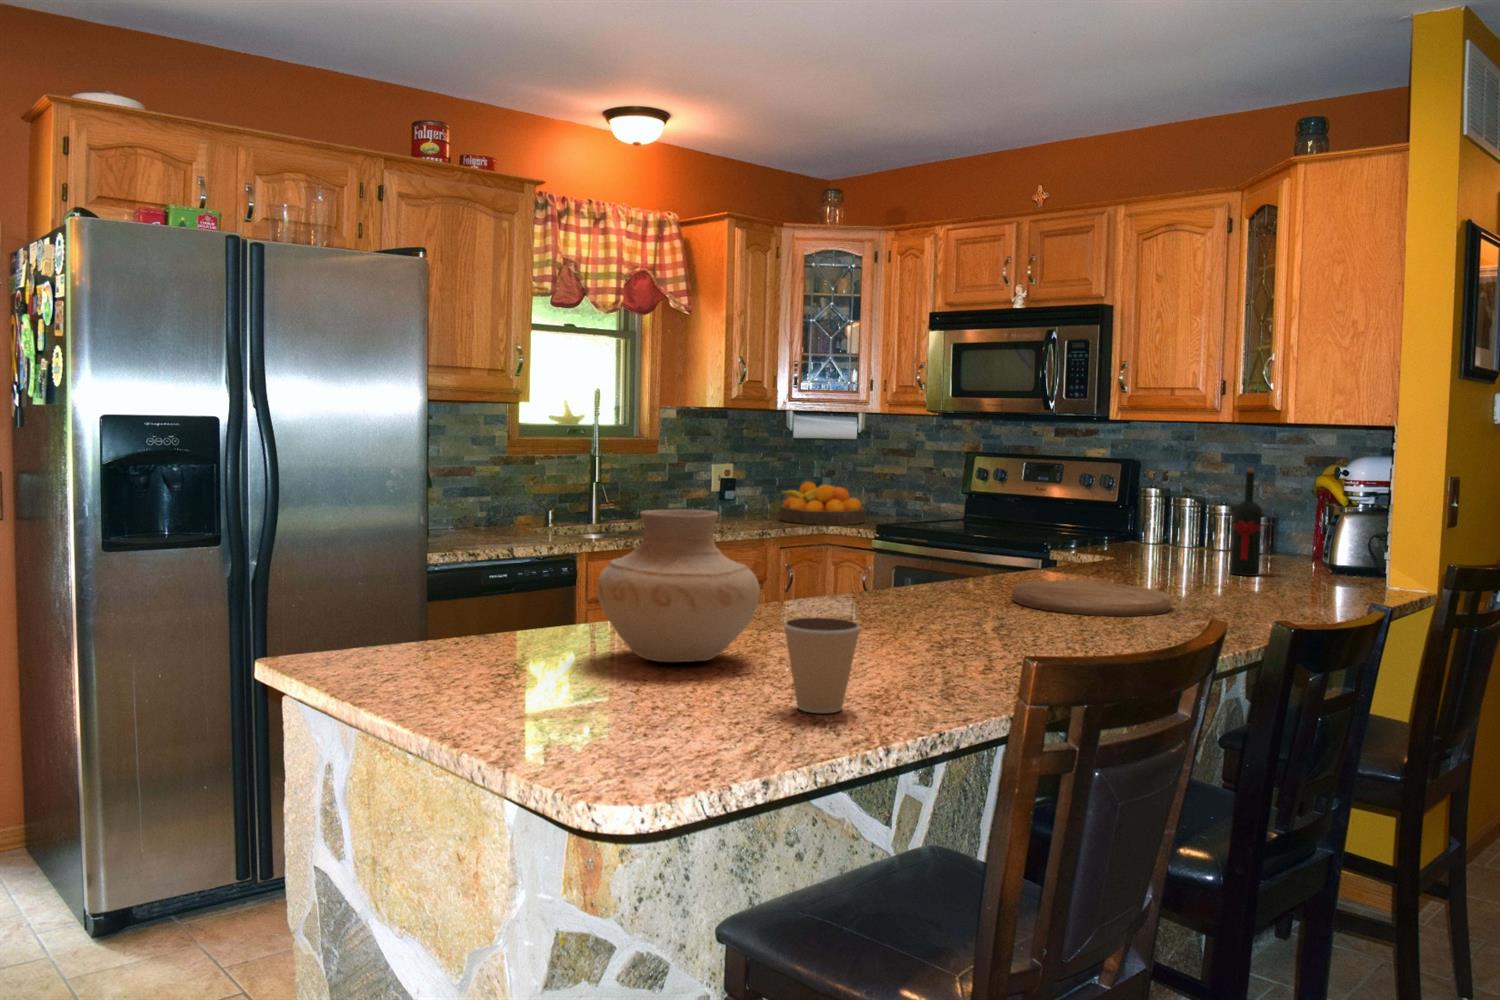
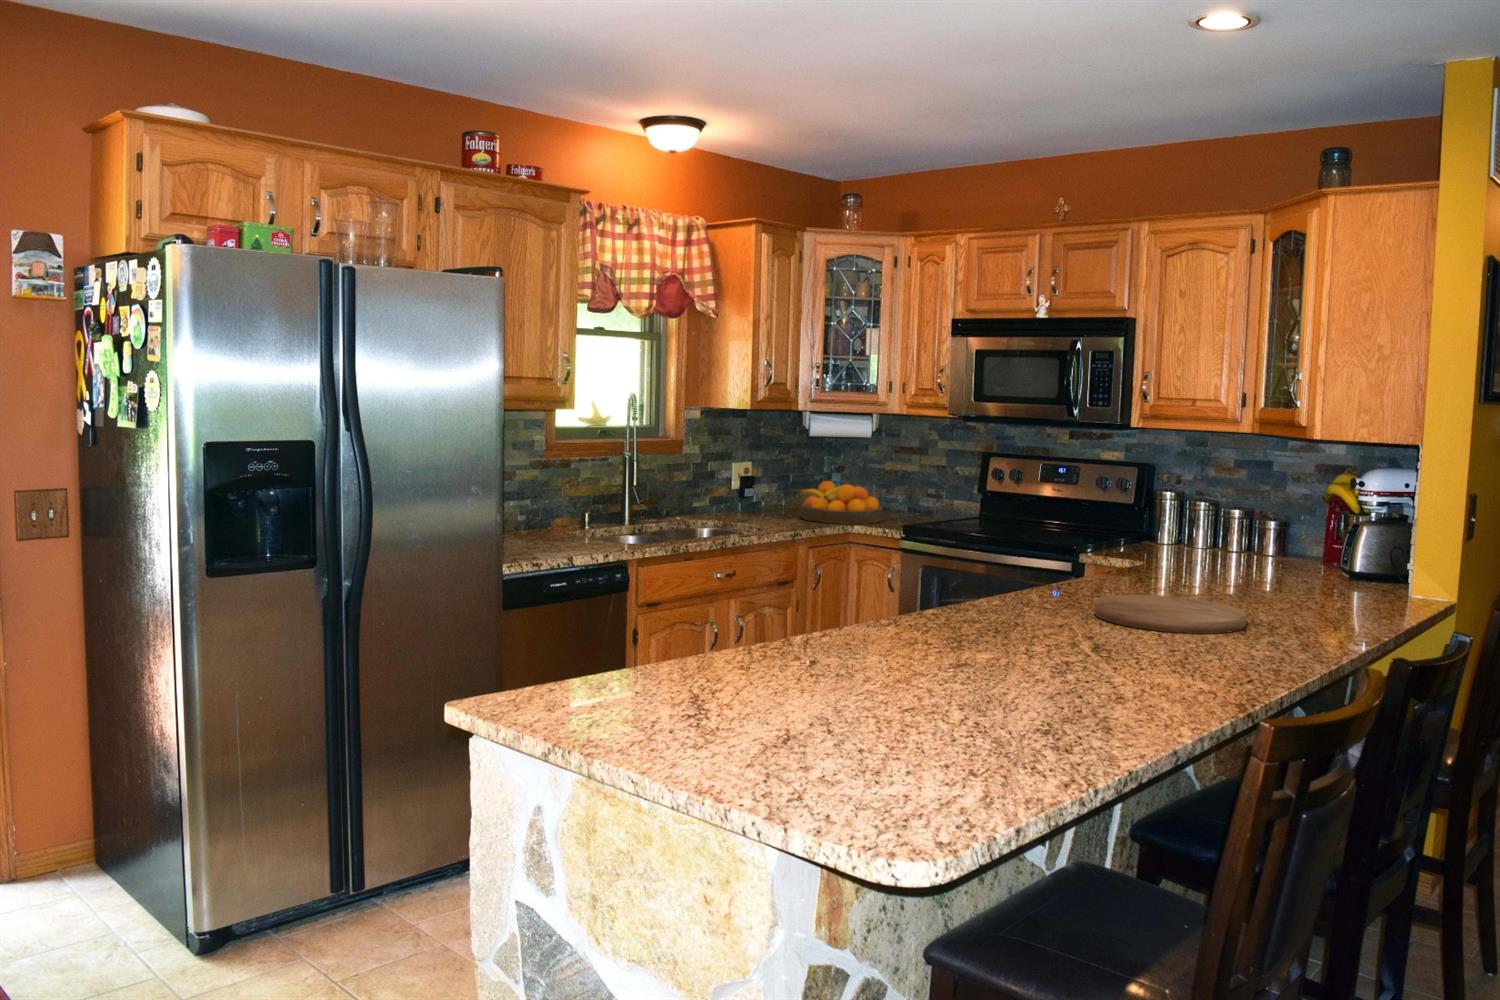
wine bottle: present [1230,468,1263,576] -> none [1266,481,1298,583]
vase: present [596,509,760,662] -> none [773,550,928,698]
coffee cup: present [784,618,860,713] -> none [992,663,1066,755]

